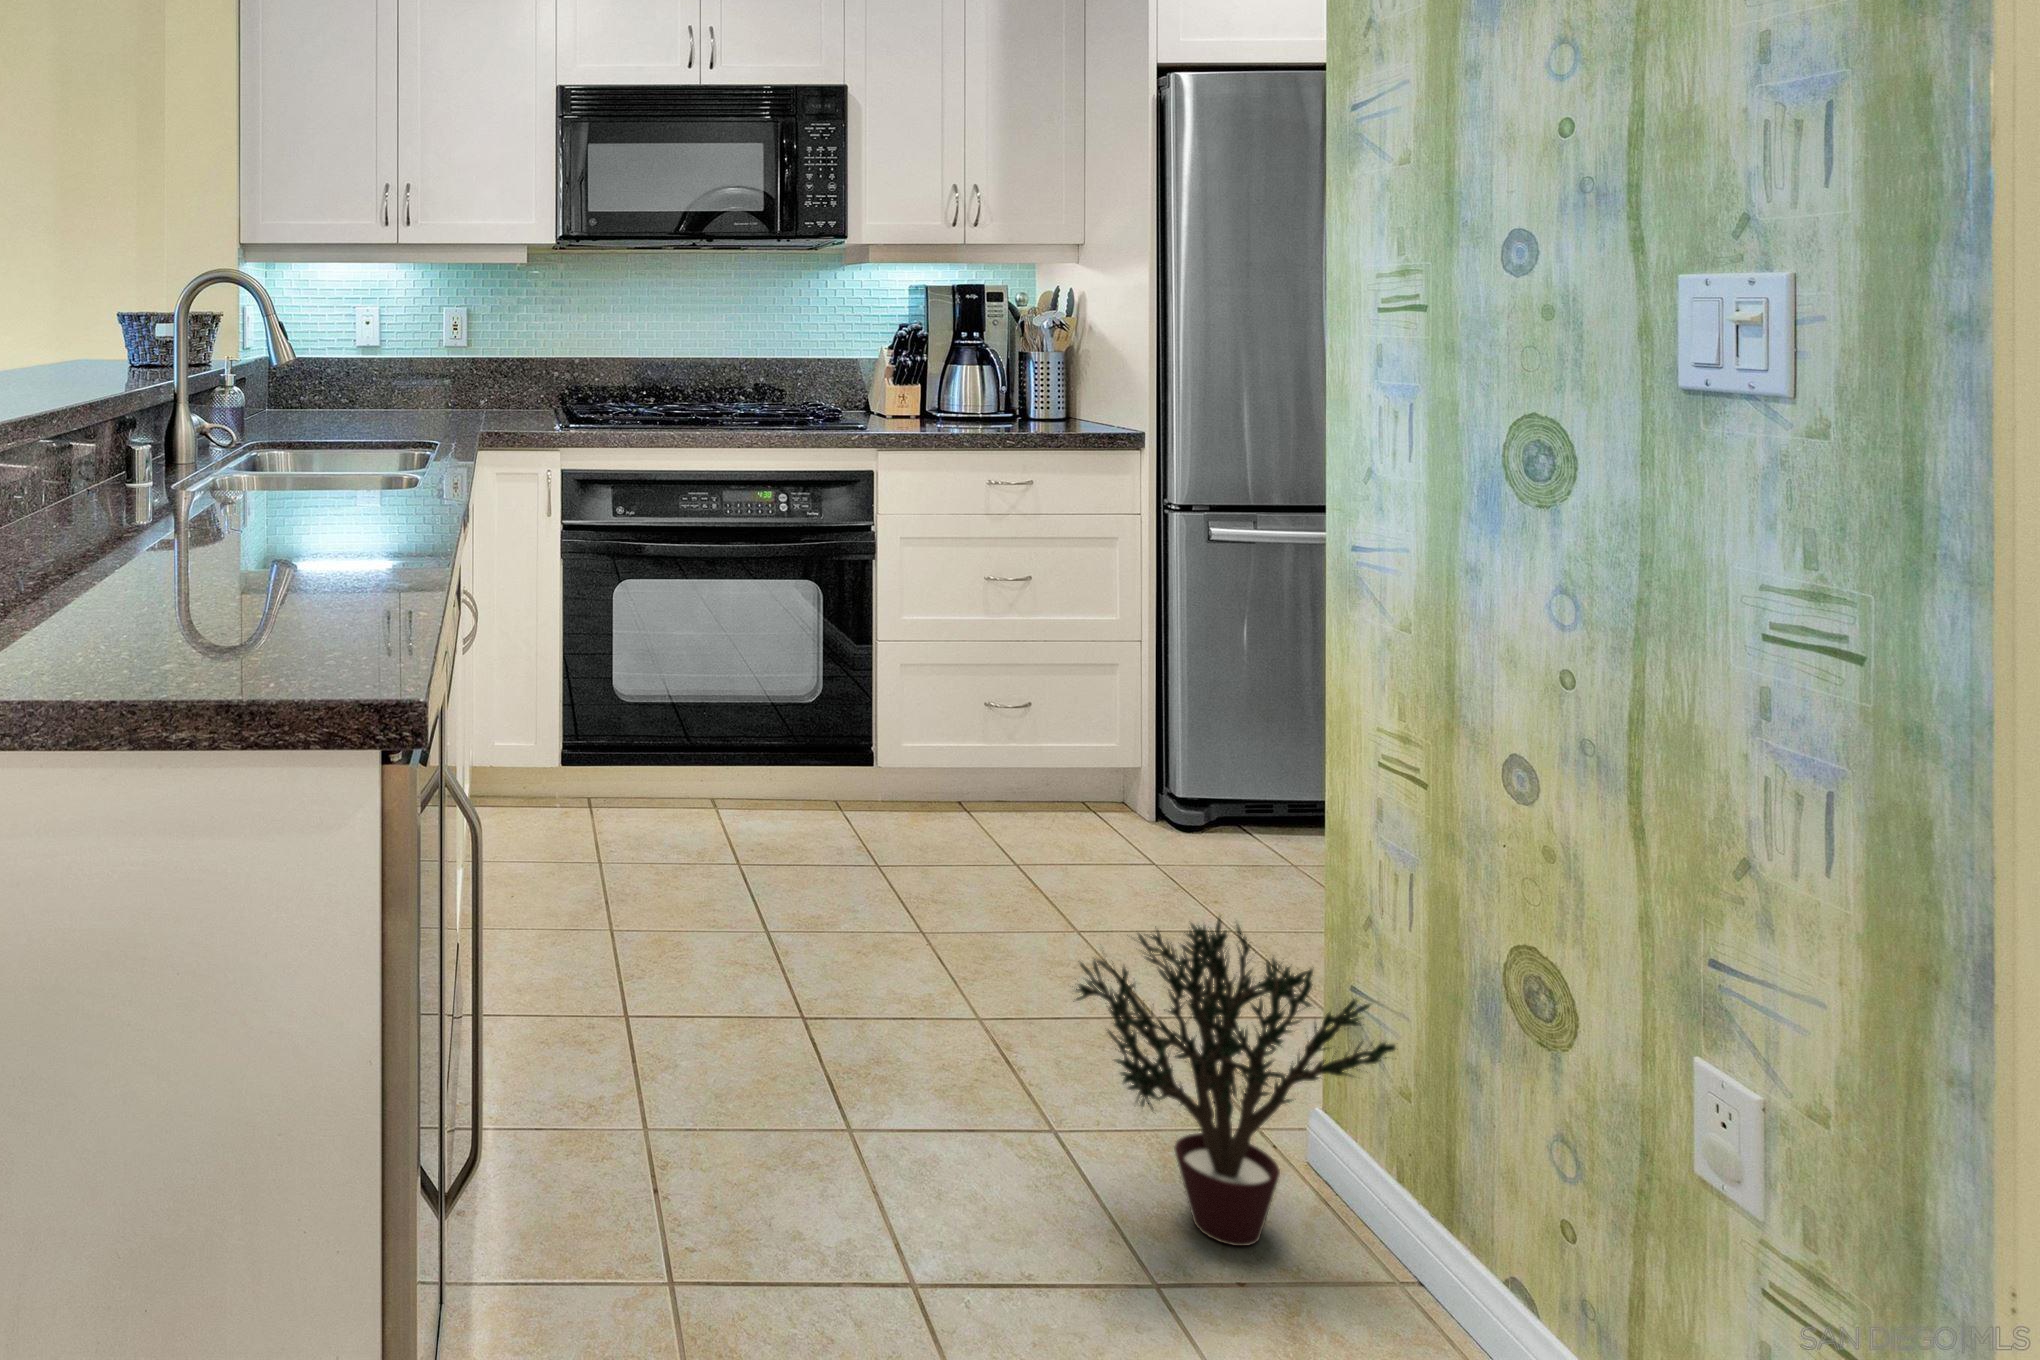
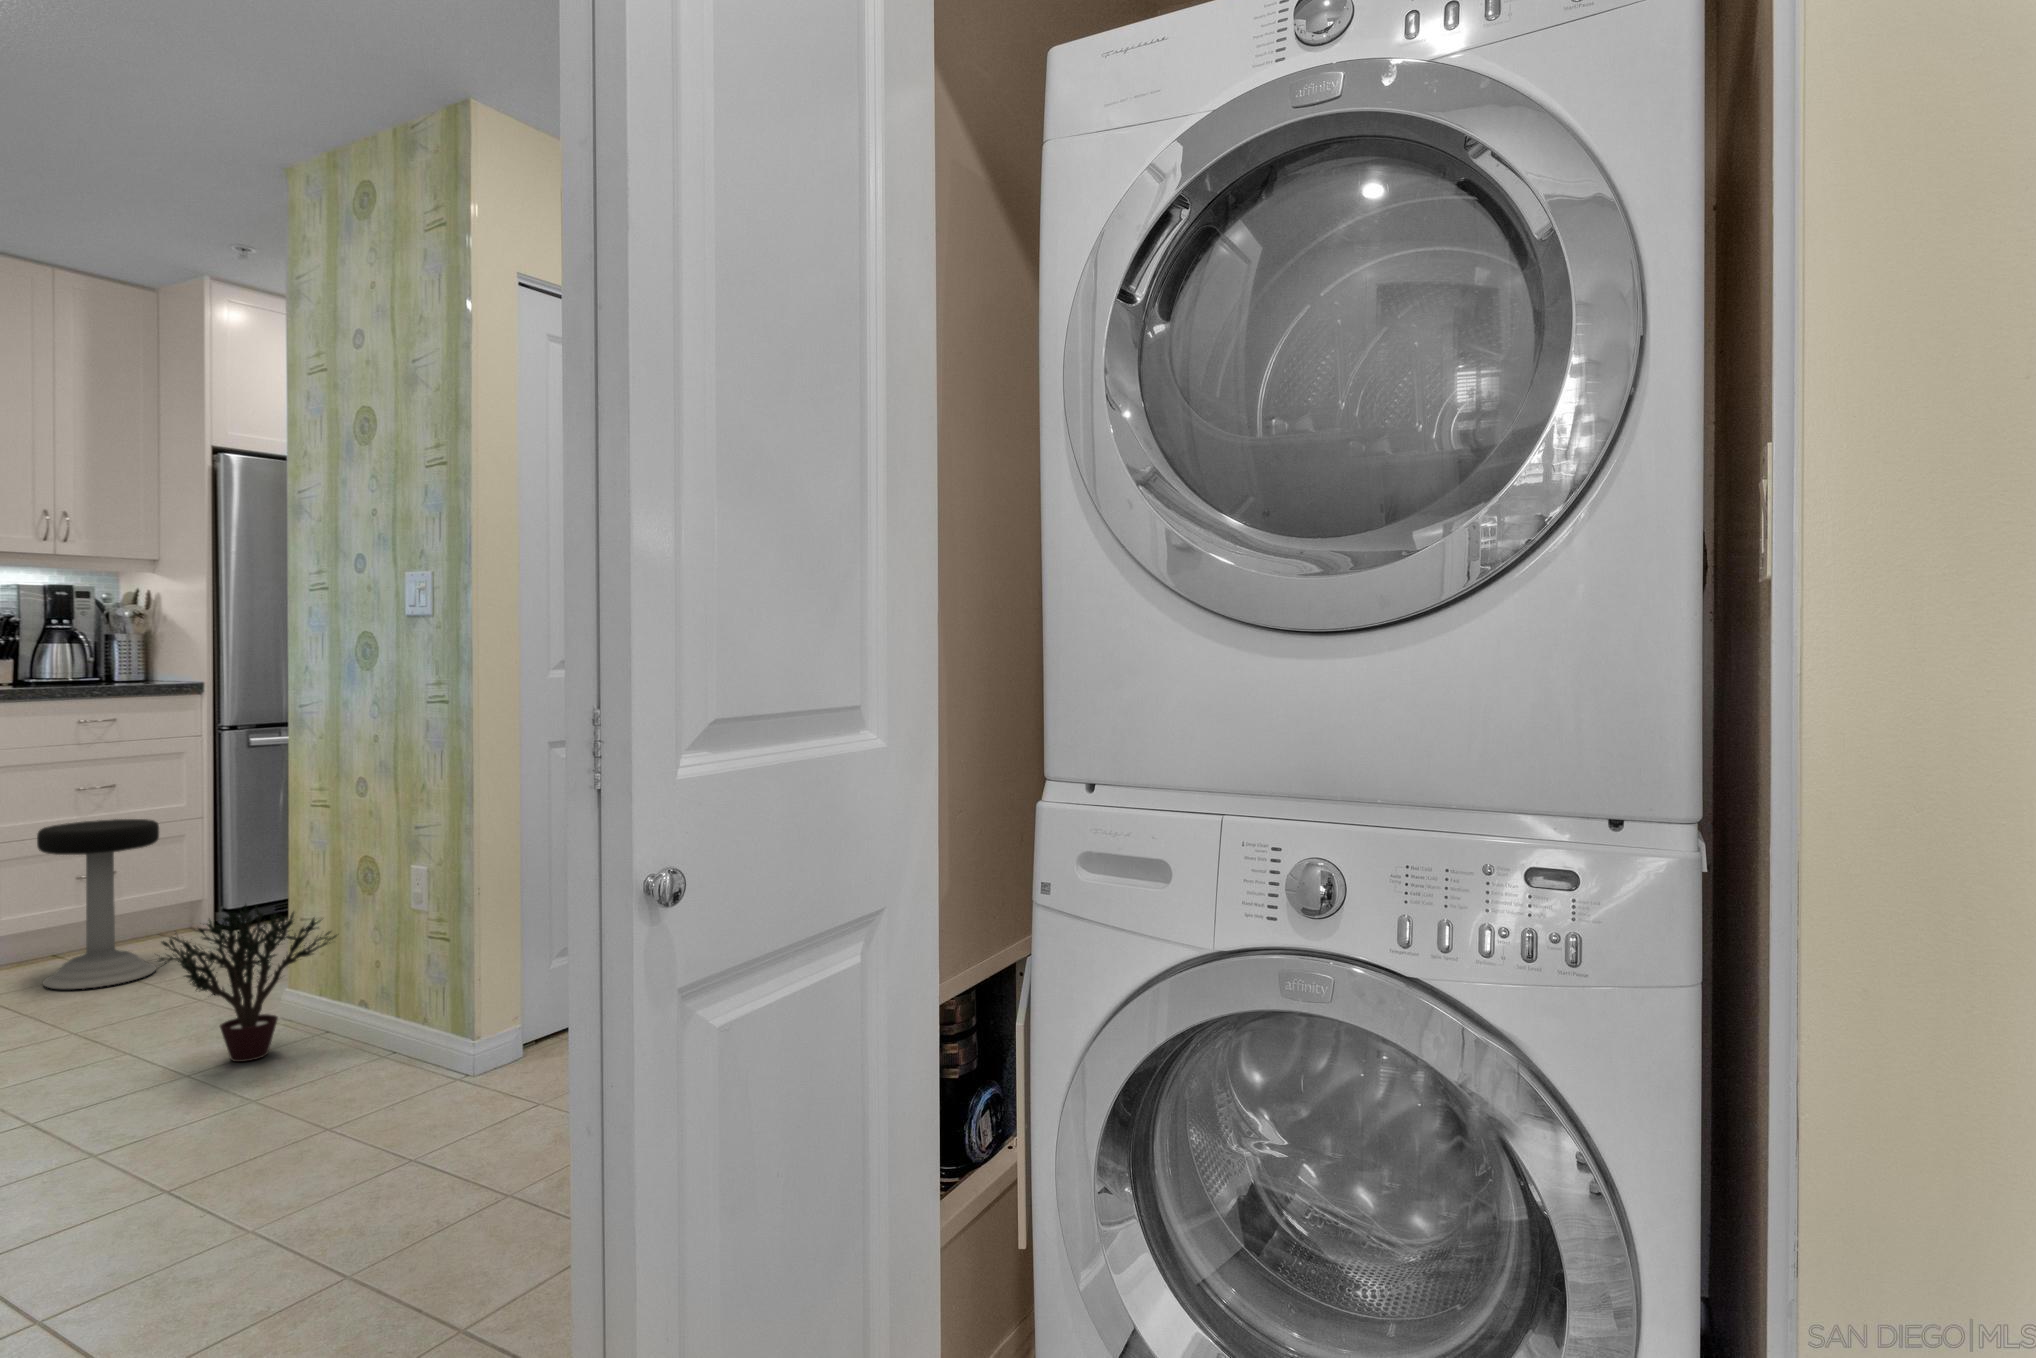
stool: none [933,636,1082,903] -> present [37,819,159,989]

